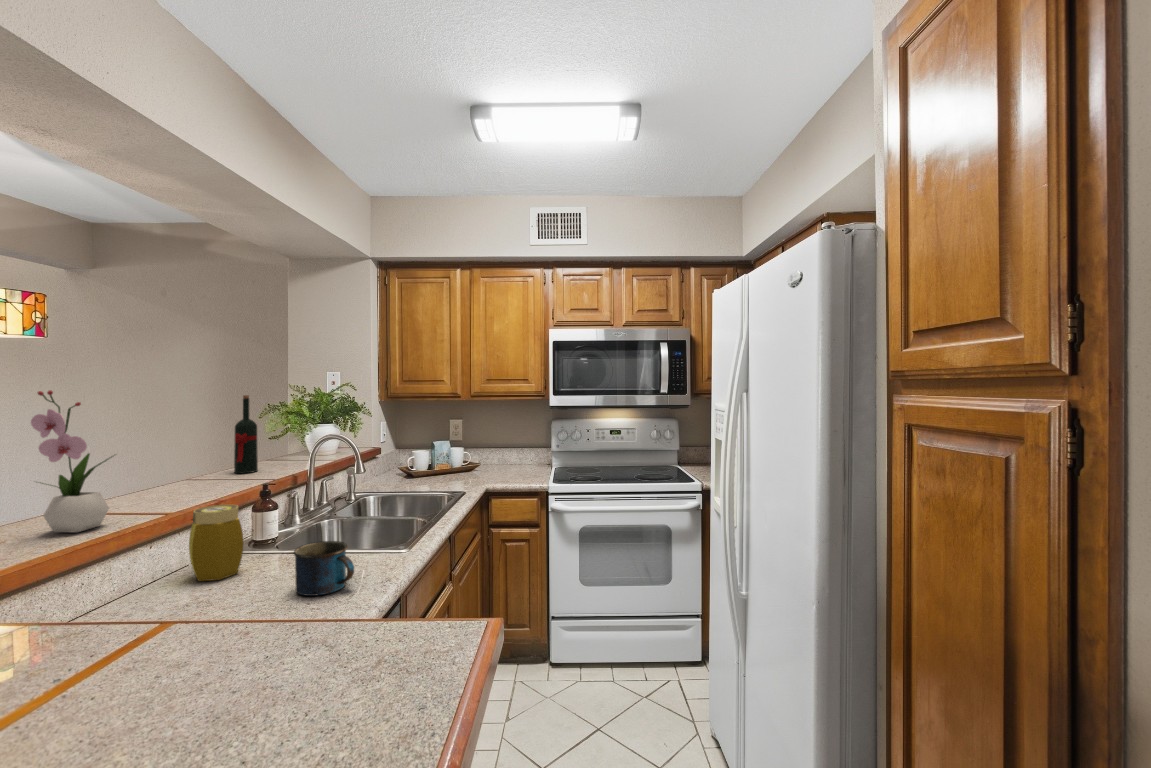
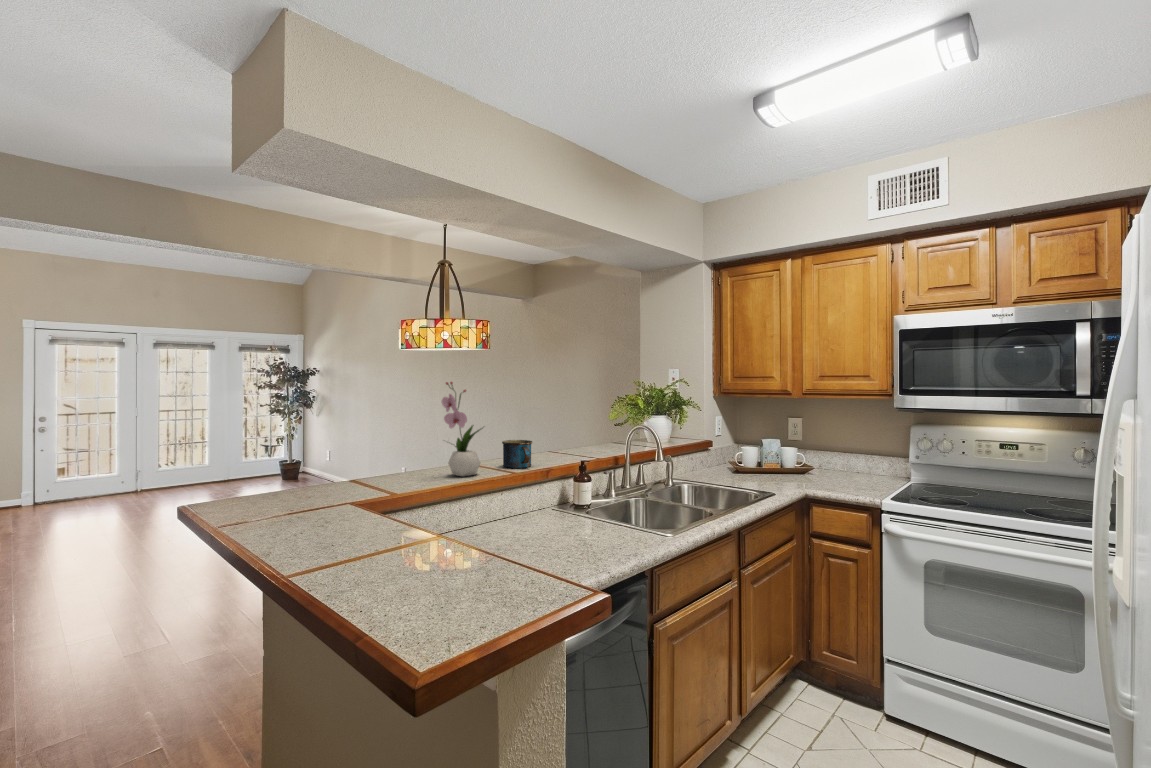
wine bottle: present [234,395,258,473] -> none [579,389,596,452]
jar: present [189,505,243,581] -> none [520,470,553,526]
mug: present [293,541,354,596] -> present [502,440,532,468]

